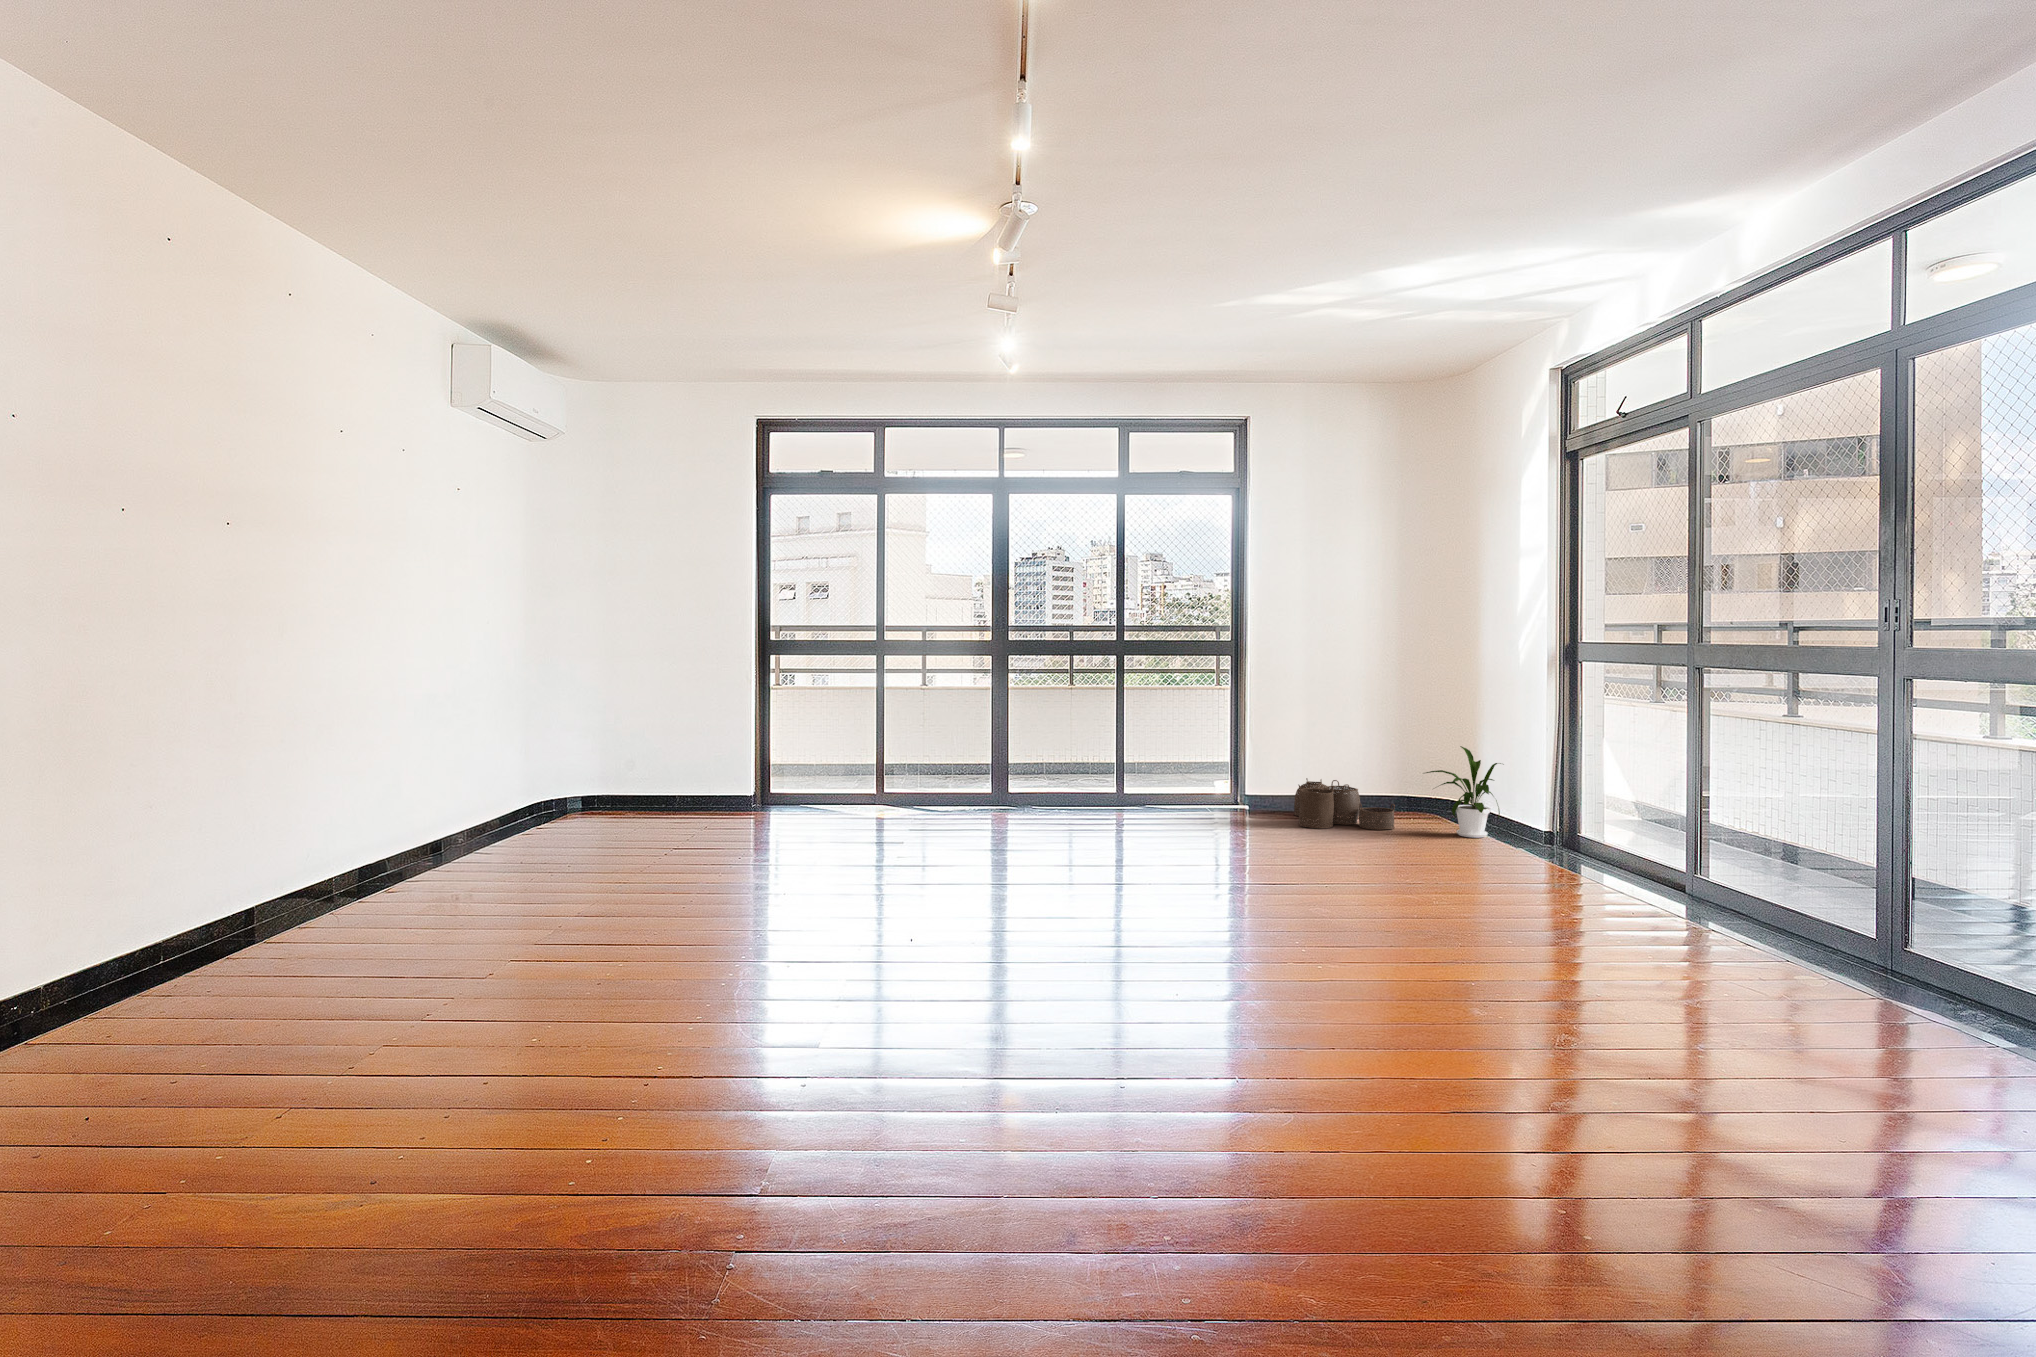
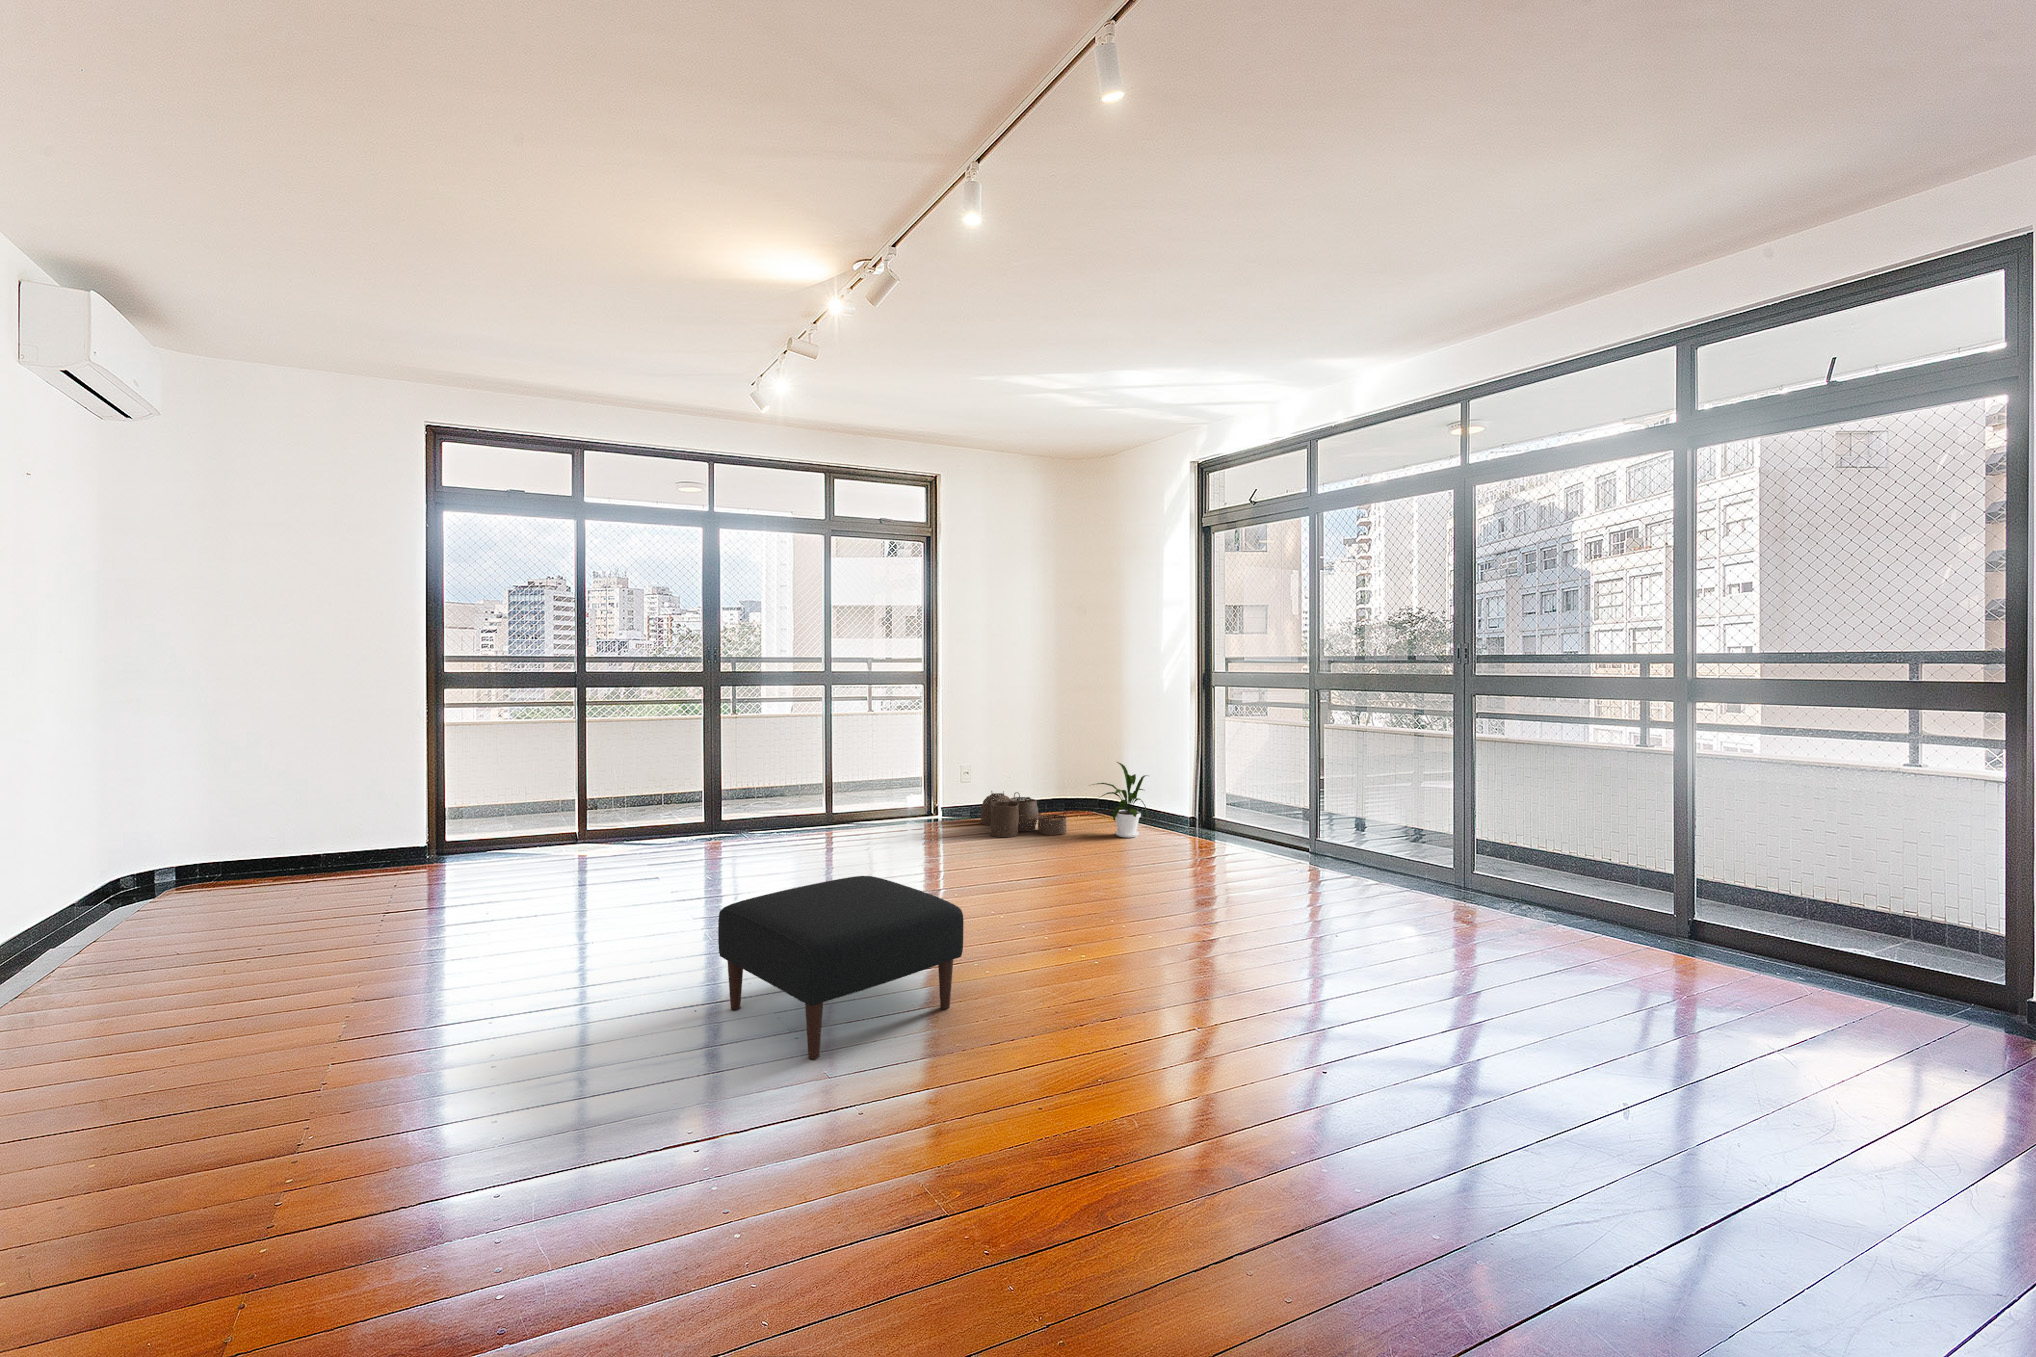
ottoman: none [958,825,1190,977] -> present [718,876,963,1059]

